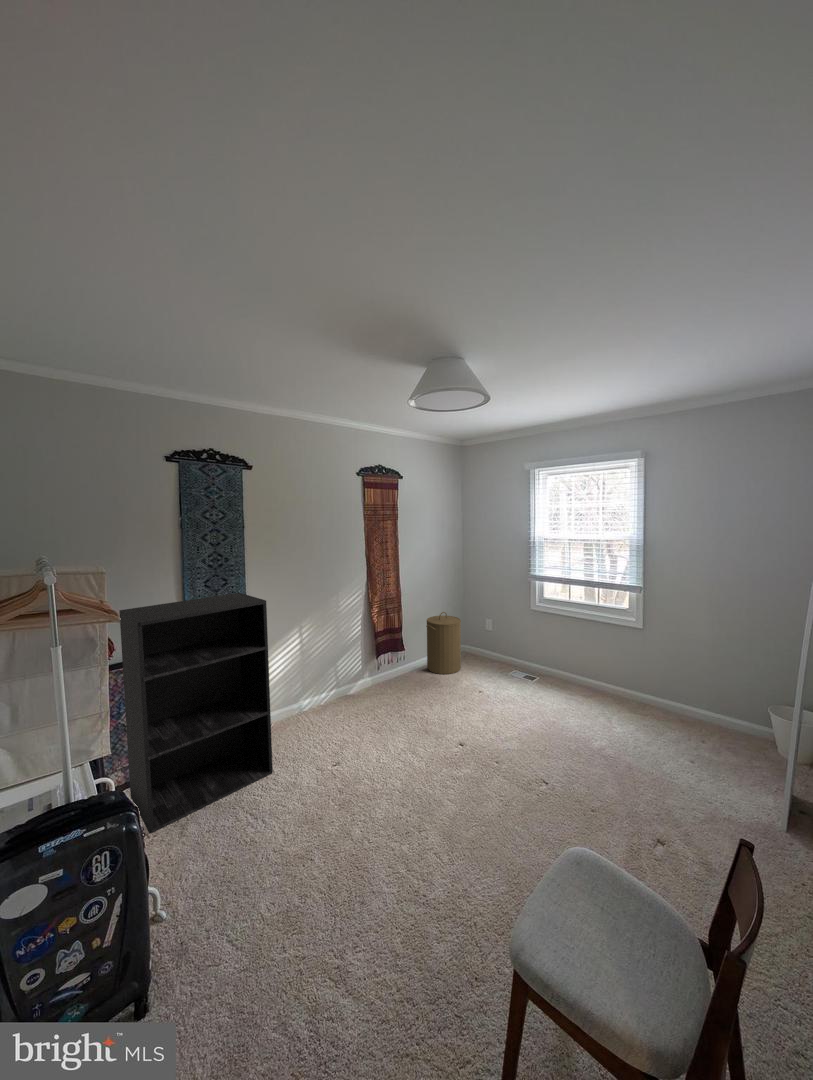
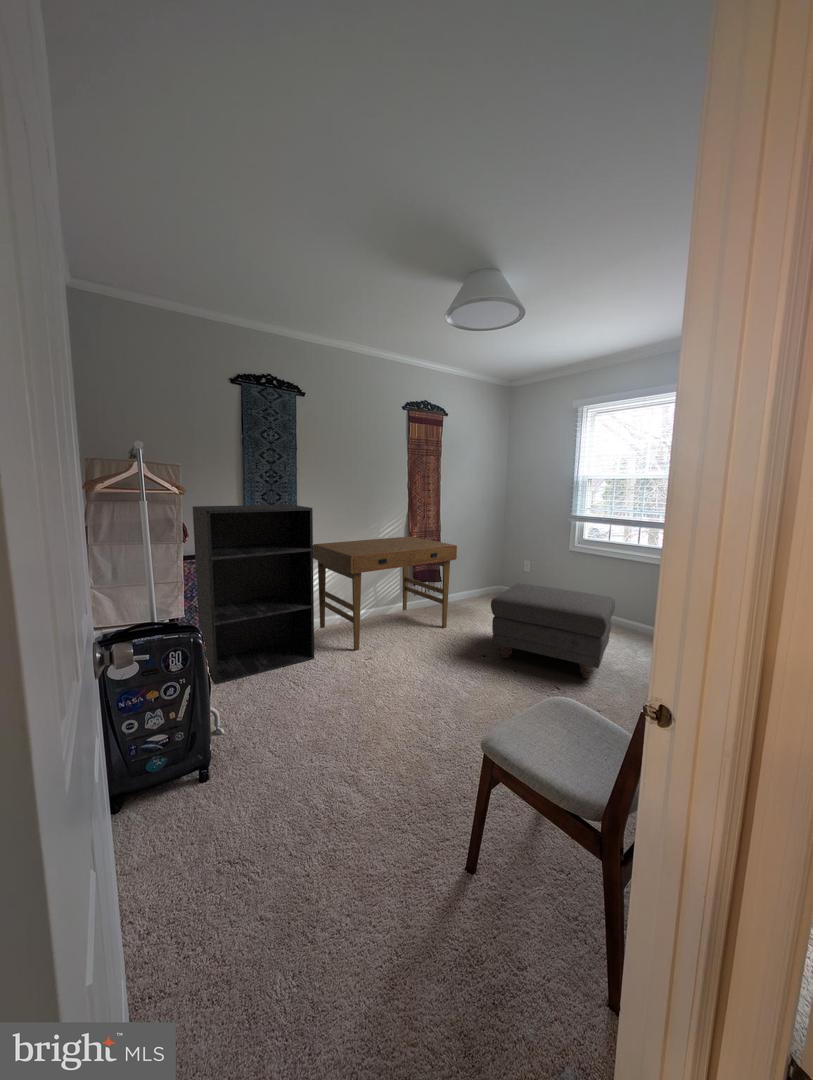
desk: none [265,607,423,755] -> present [313,536,457,651]
laundry hamper: present [426,612,461,674] -> none [463,549,498,607]
ottoman: none [467,657,590,765] -> present [491,583,615,679]

